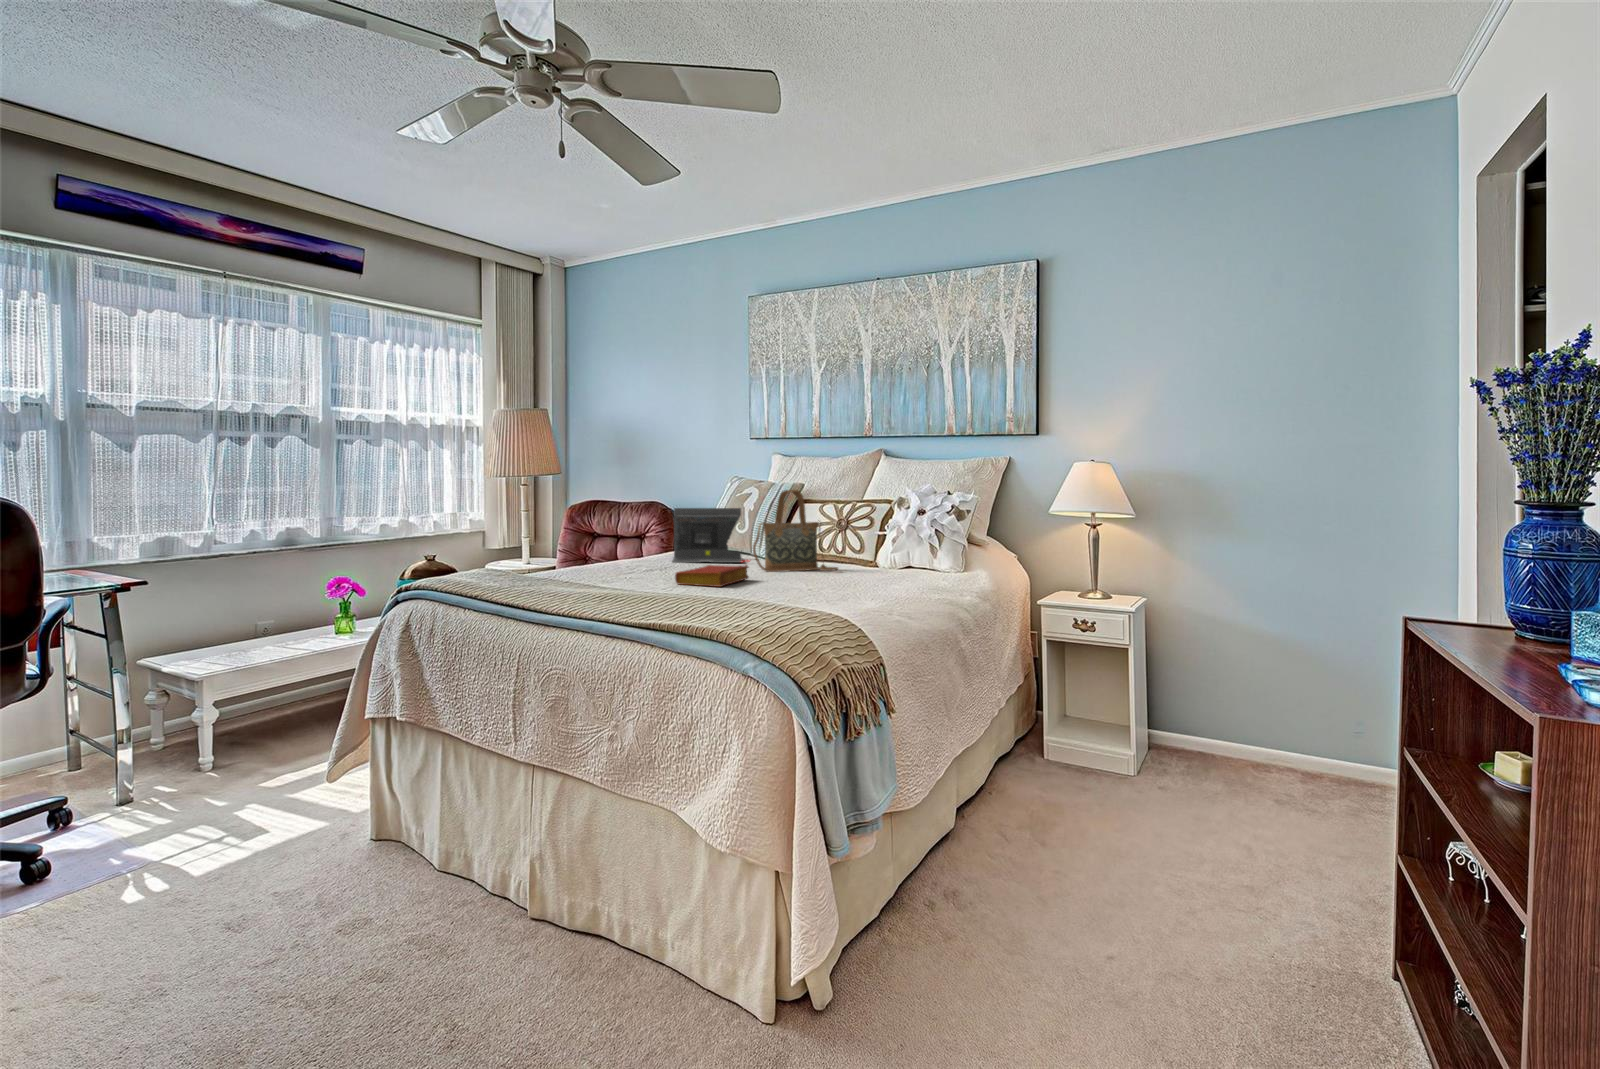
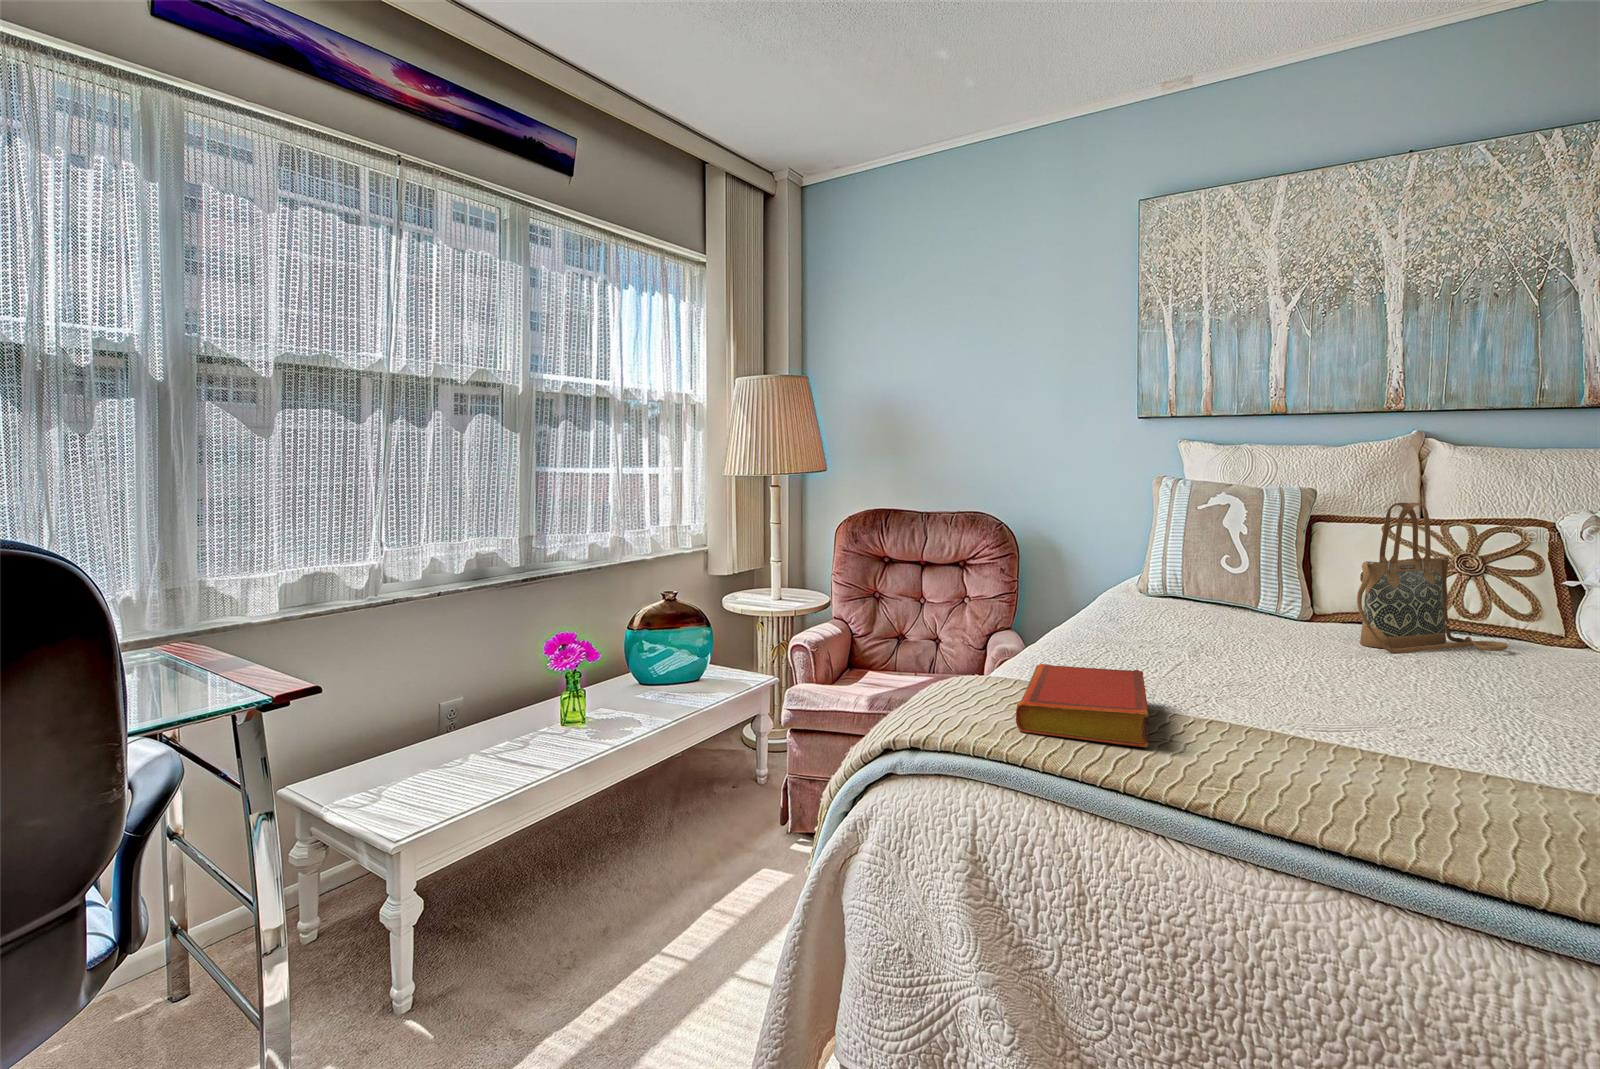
laptop: present [672,508,750,563] -> none [1107,528,1268,624]
book: present [675,565,749,587] -> present [1016,664,1149,747]

